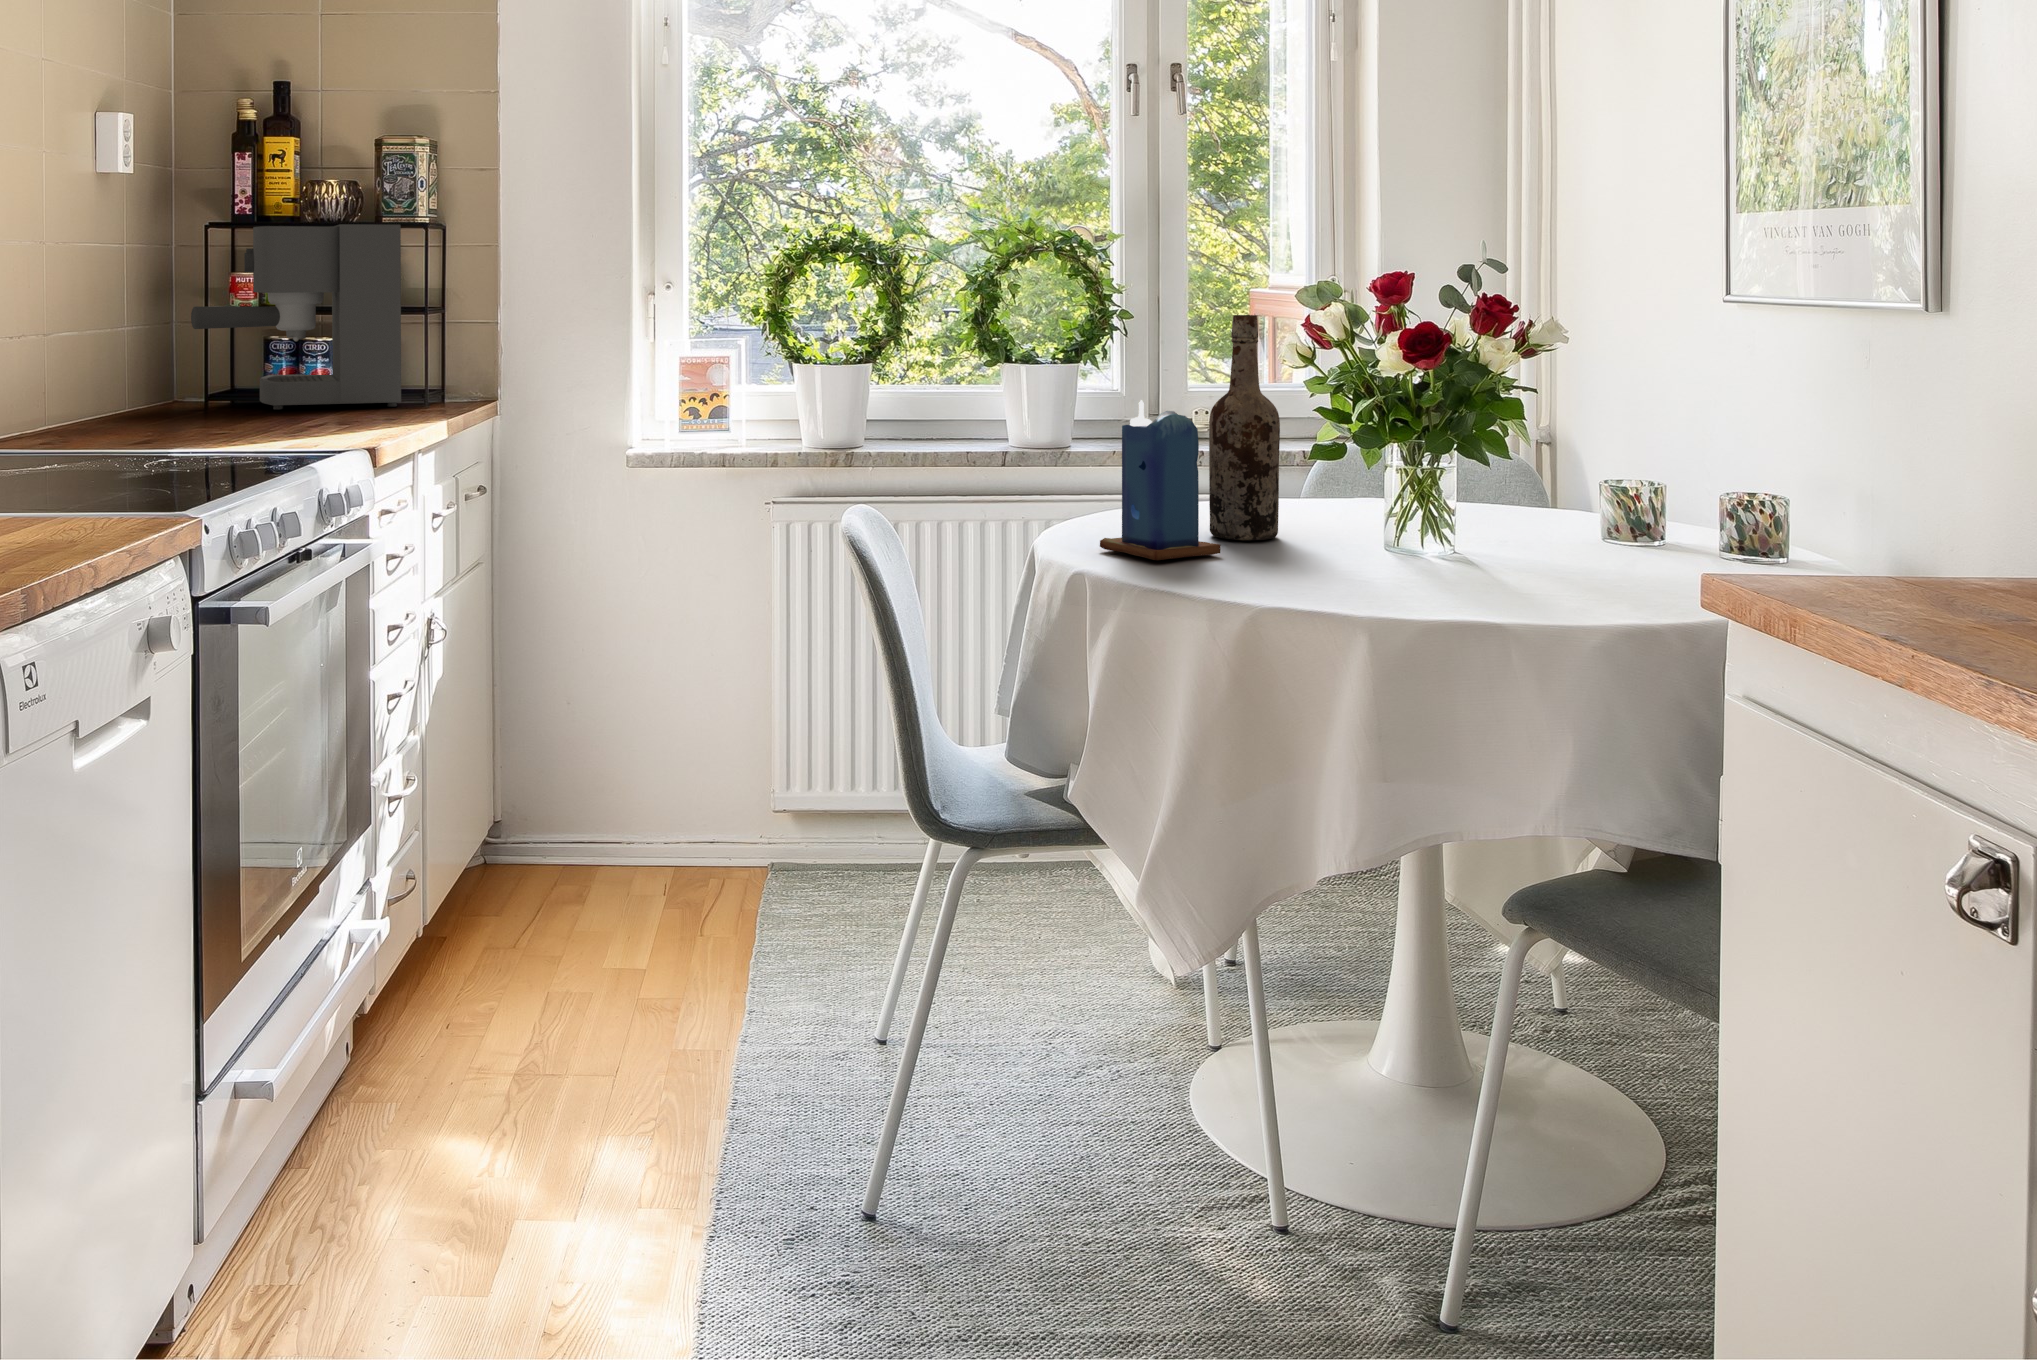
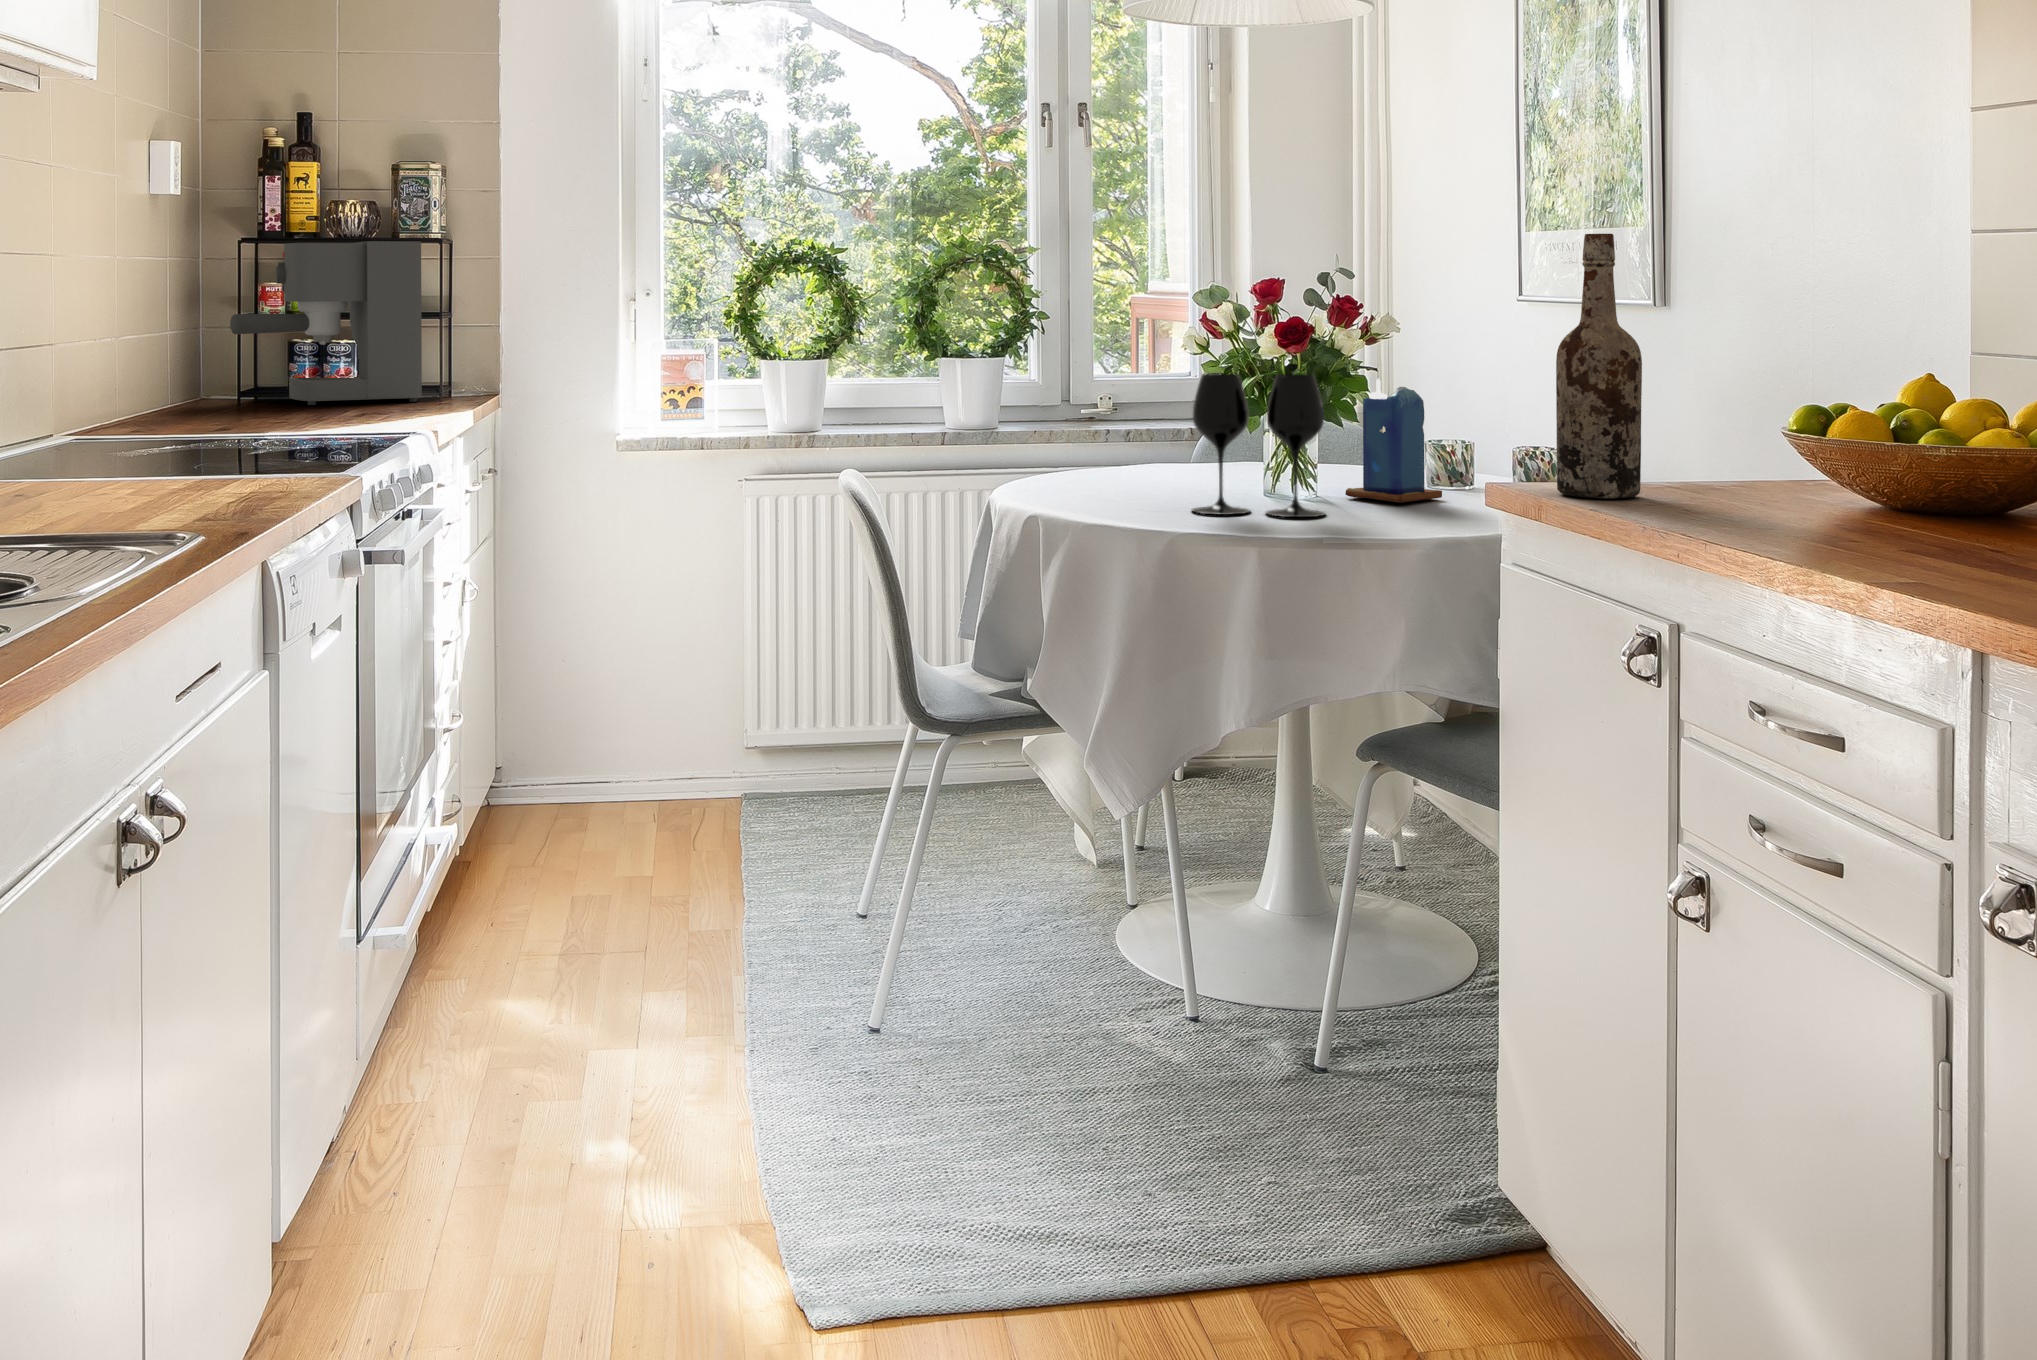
wine bottle: present [1209,315,1280,540] -> present [1556,234,1642,498]
wine glass: none [1285,393,1467,587] -> present [1192,373,1325,517]
candle: present [1100,400,1221,560] -> present [1346,379,1442,503]

